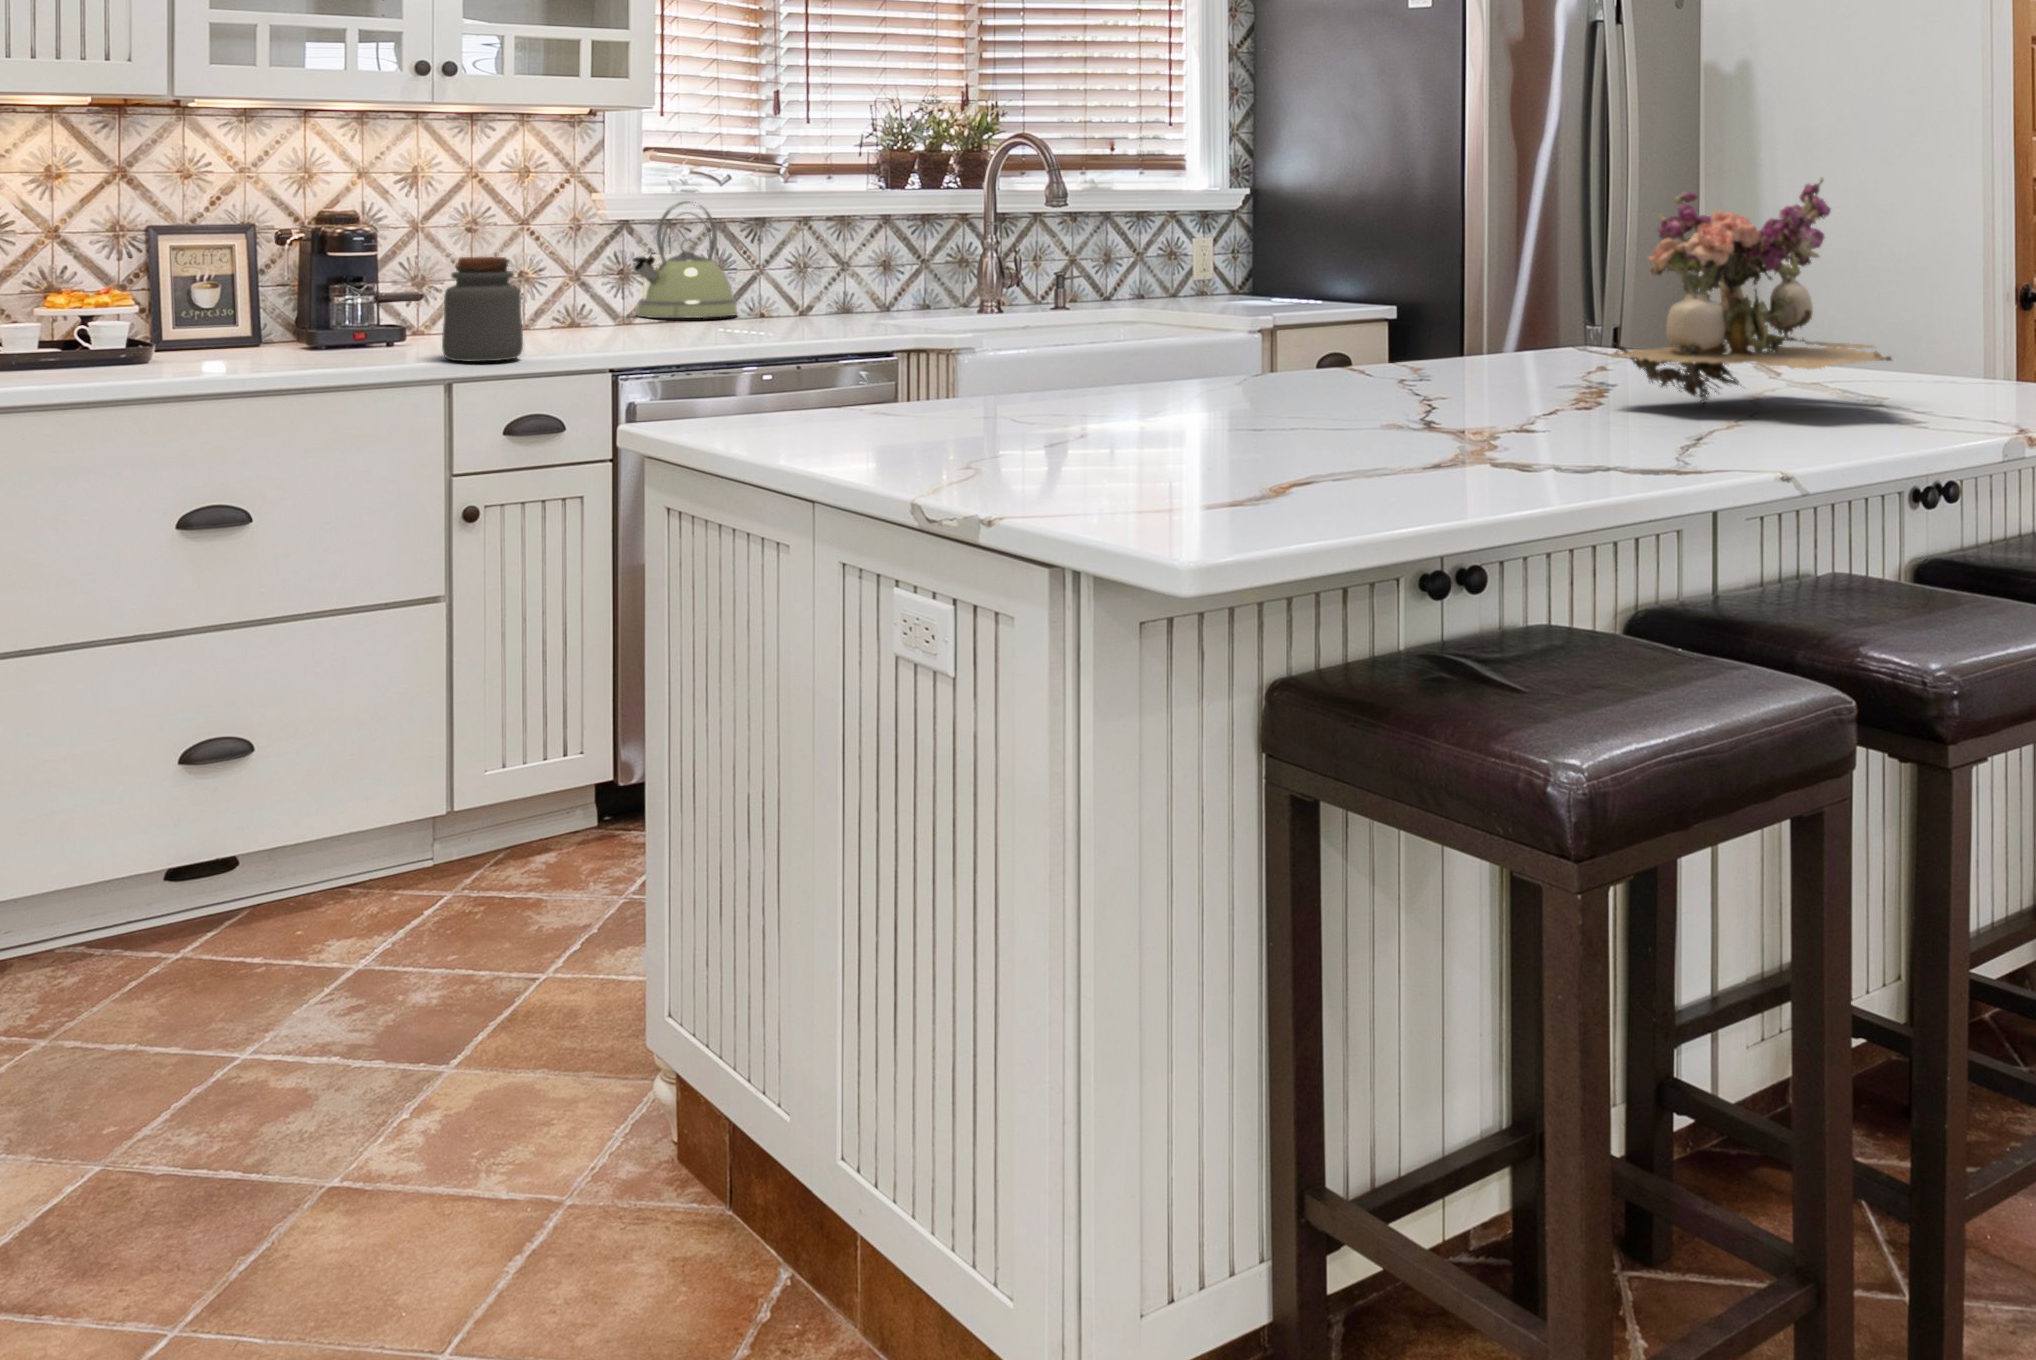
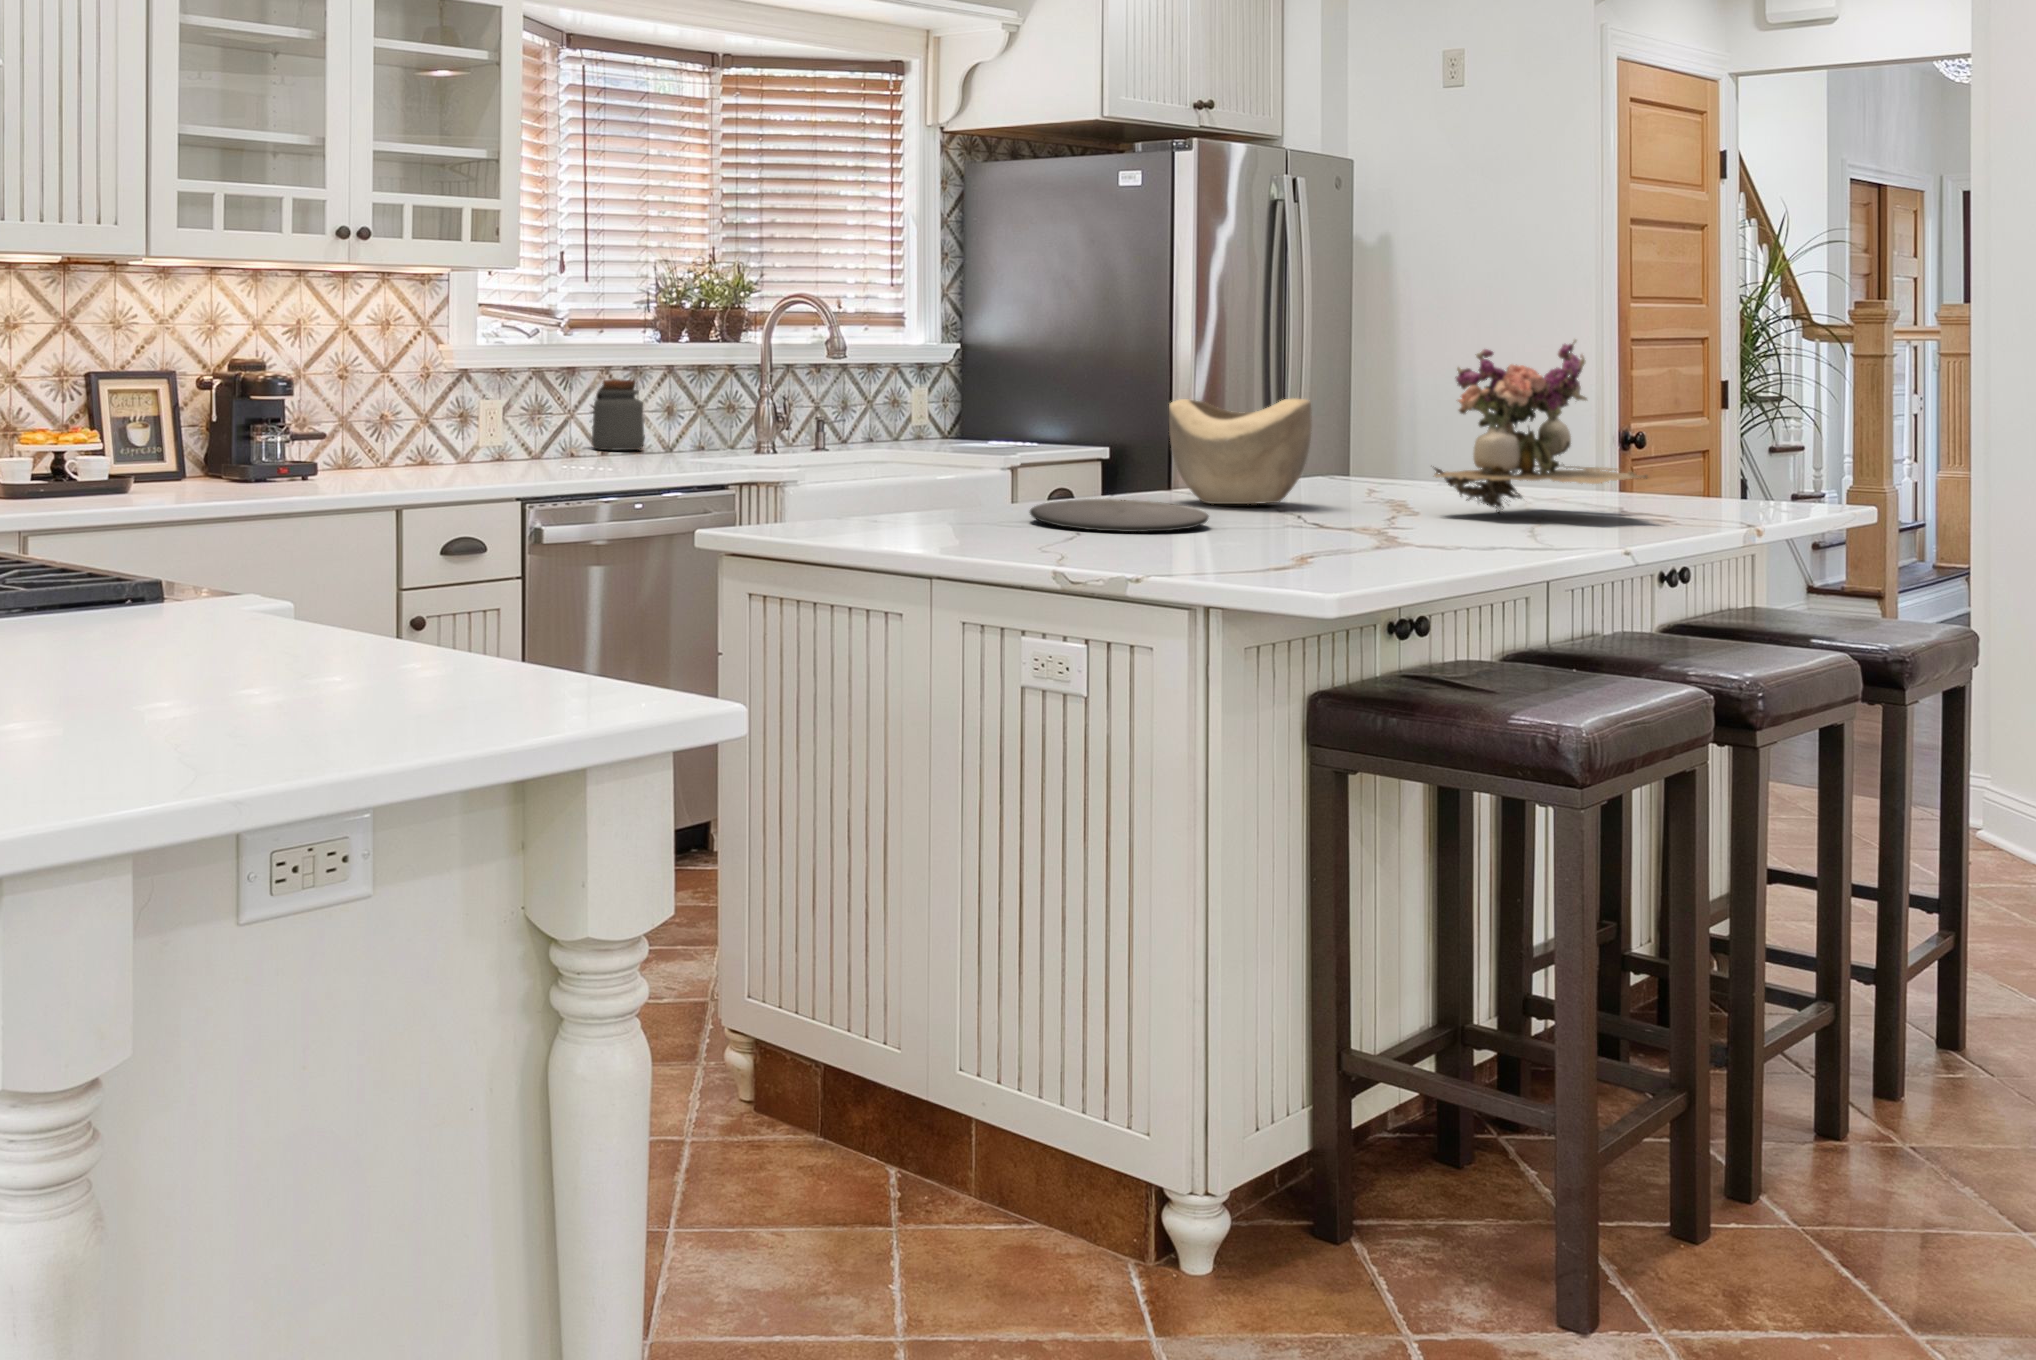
kettle: present [633,201,738,318] -> none [464,352,556,457]
decorative bowl: none [1293,256,1470,388] -> present [1169,398,1312,504]
jar: present [442,257,523,361] -> present [592,380,644,450]
plate: none [1039,385,1269,433] -> present [1030,499,1209,532]

